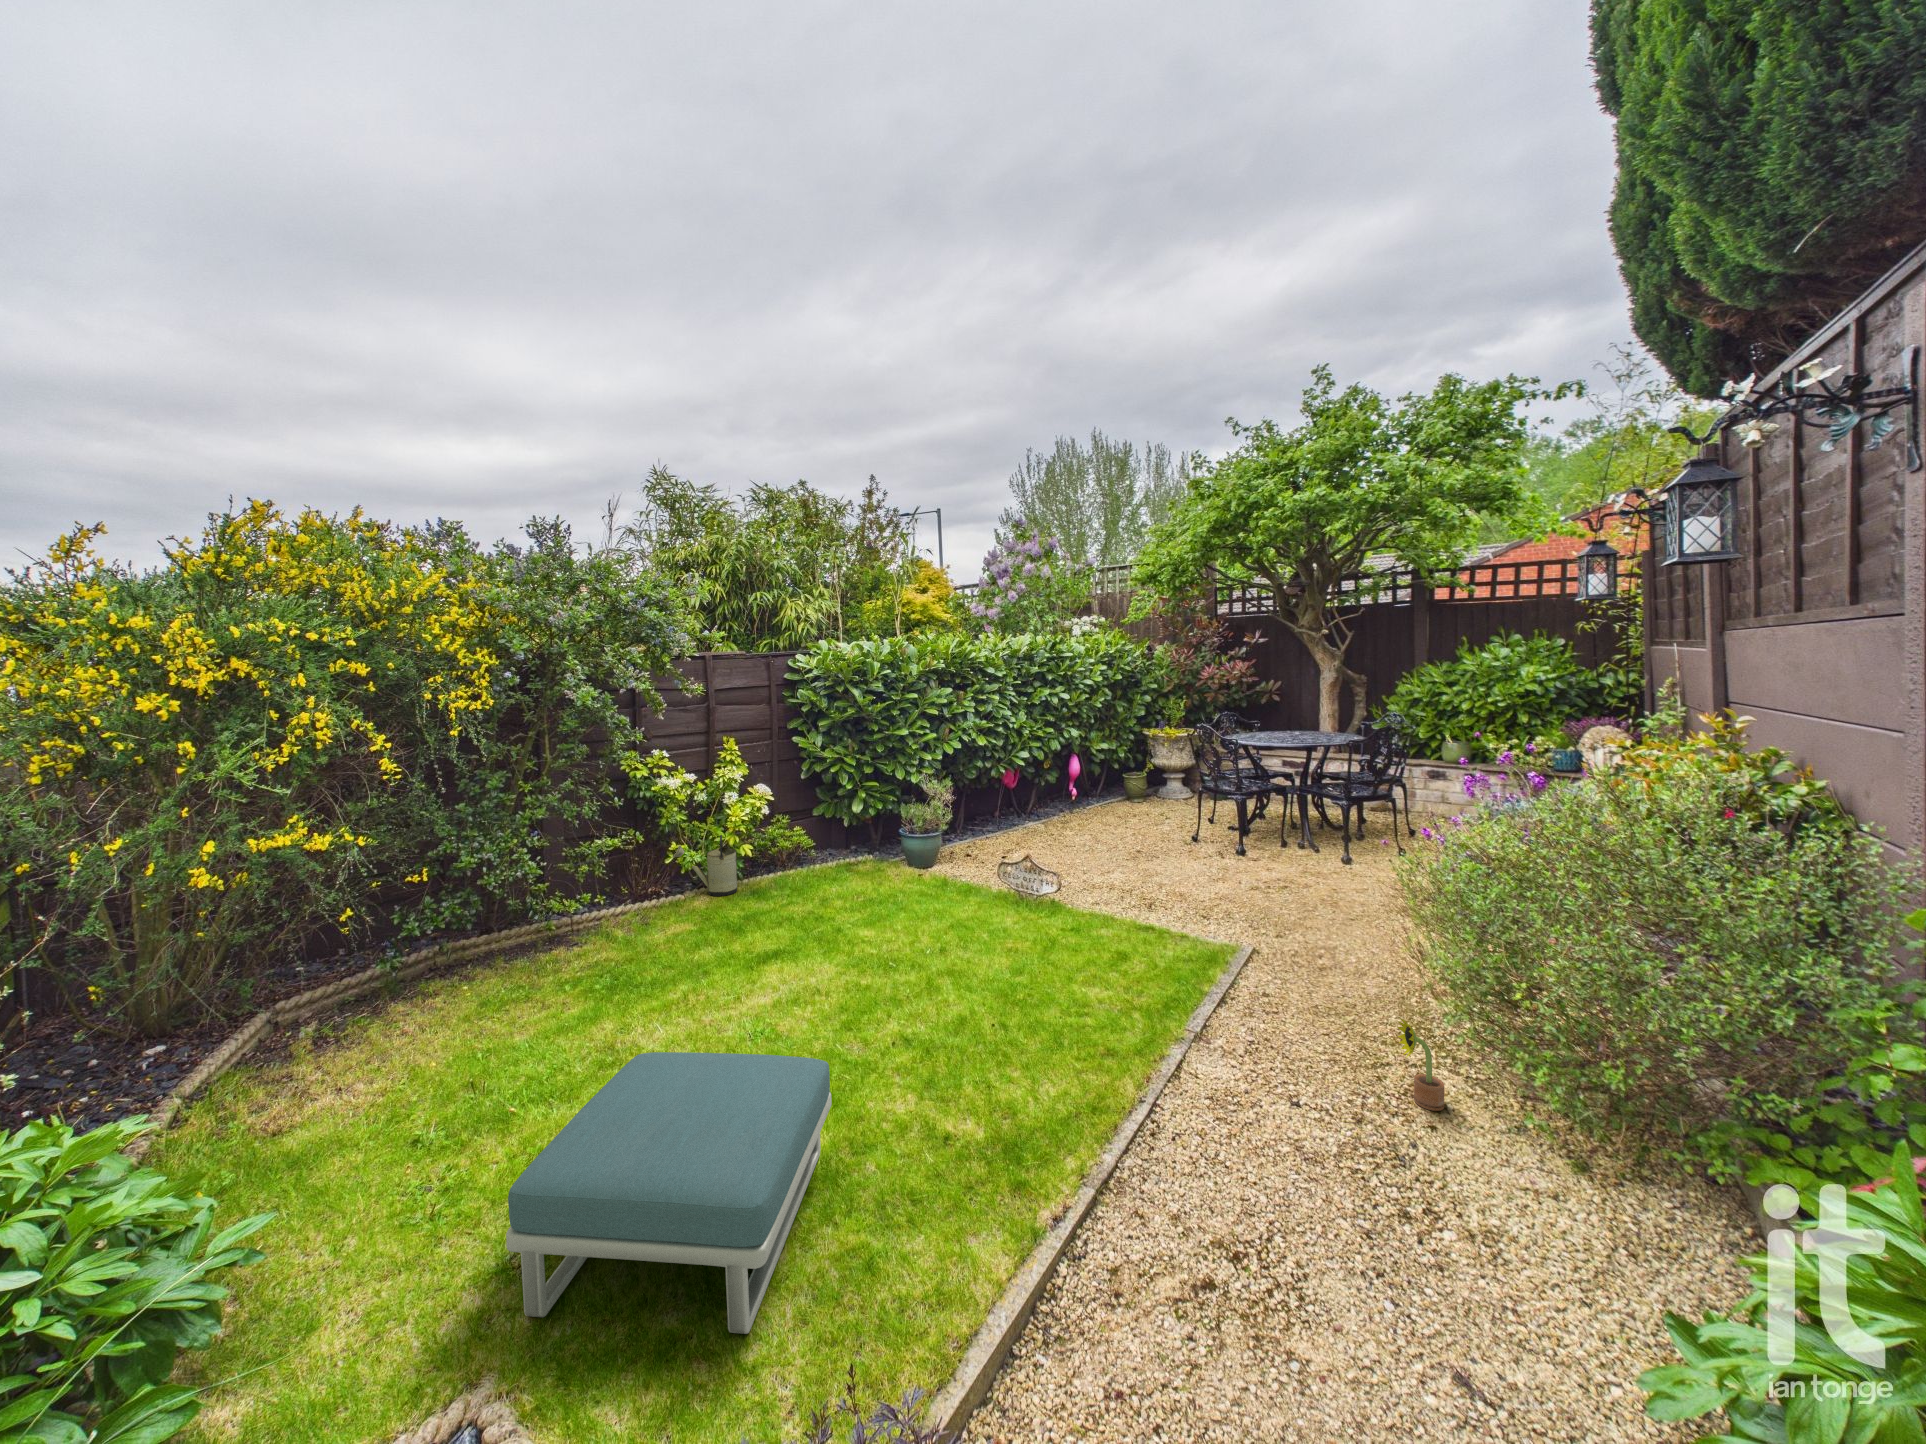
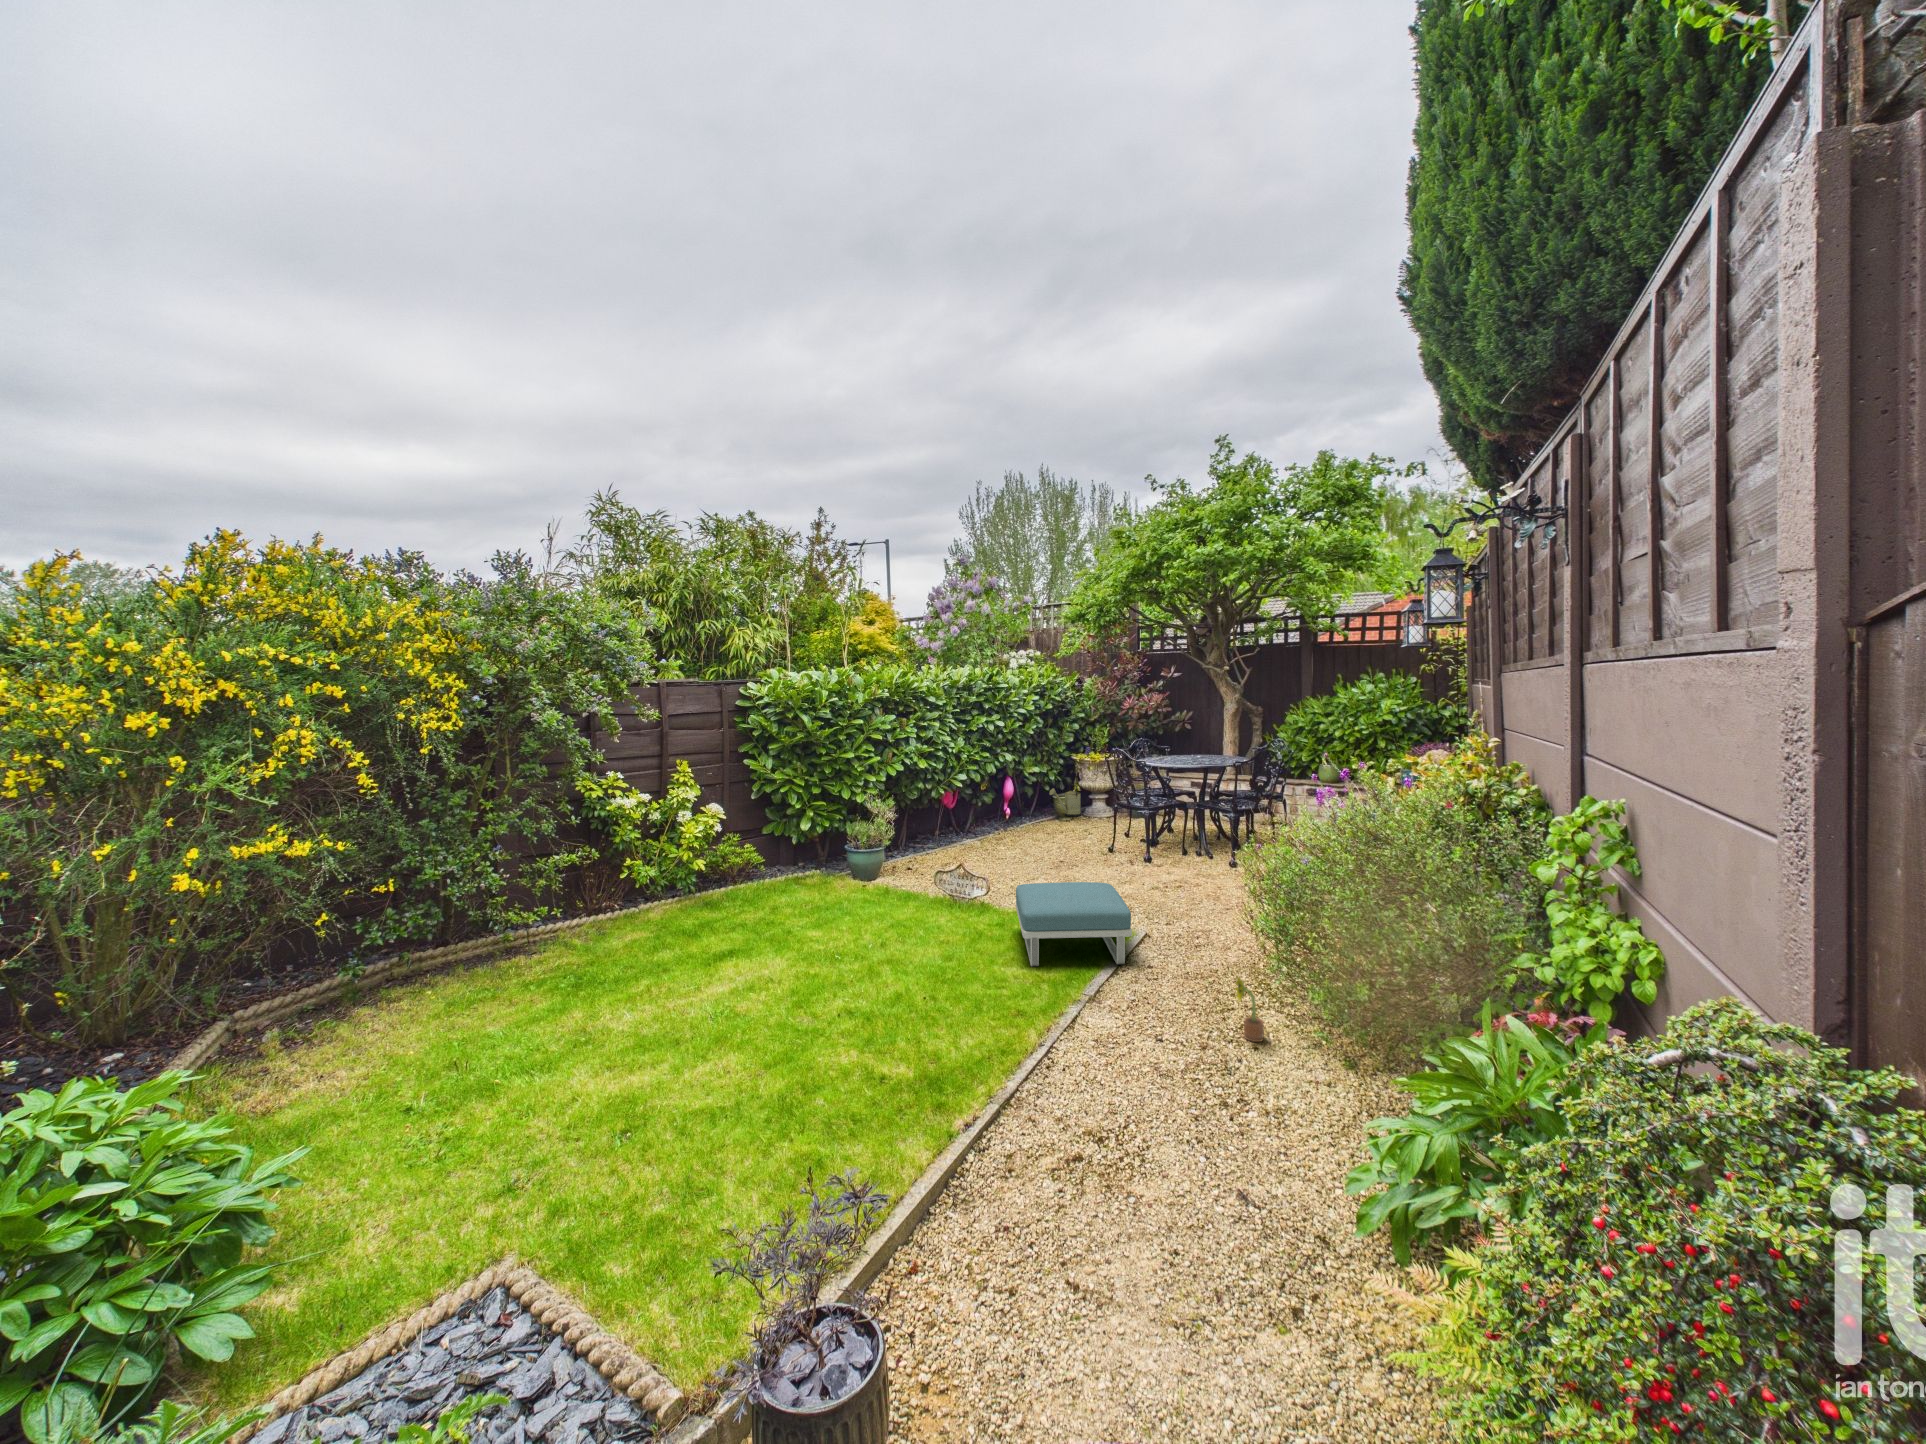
watering can: present [673,835,741,896] -> present [1049,784,1083,817]
footstool: present [506,1052,832,1334] -> present [1016,882,1132,966]

